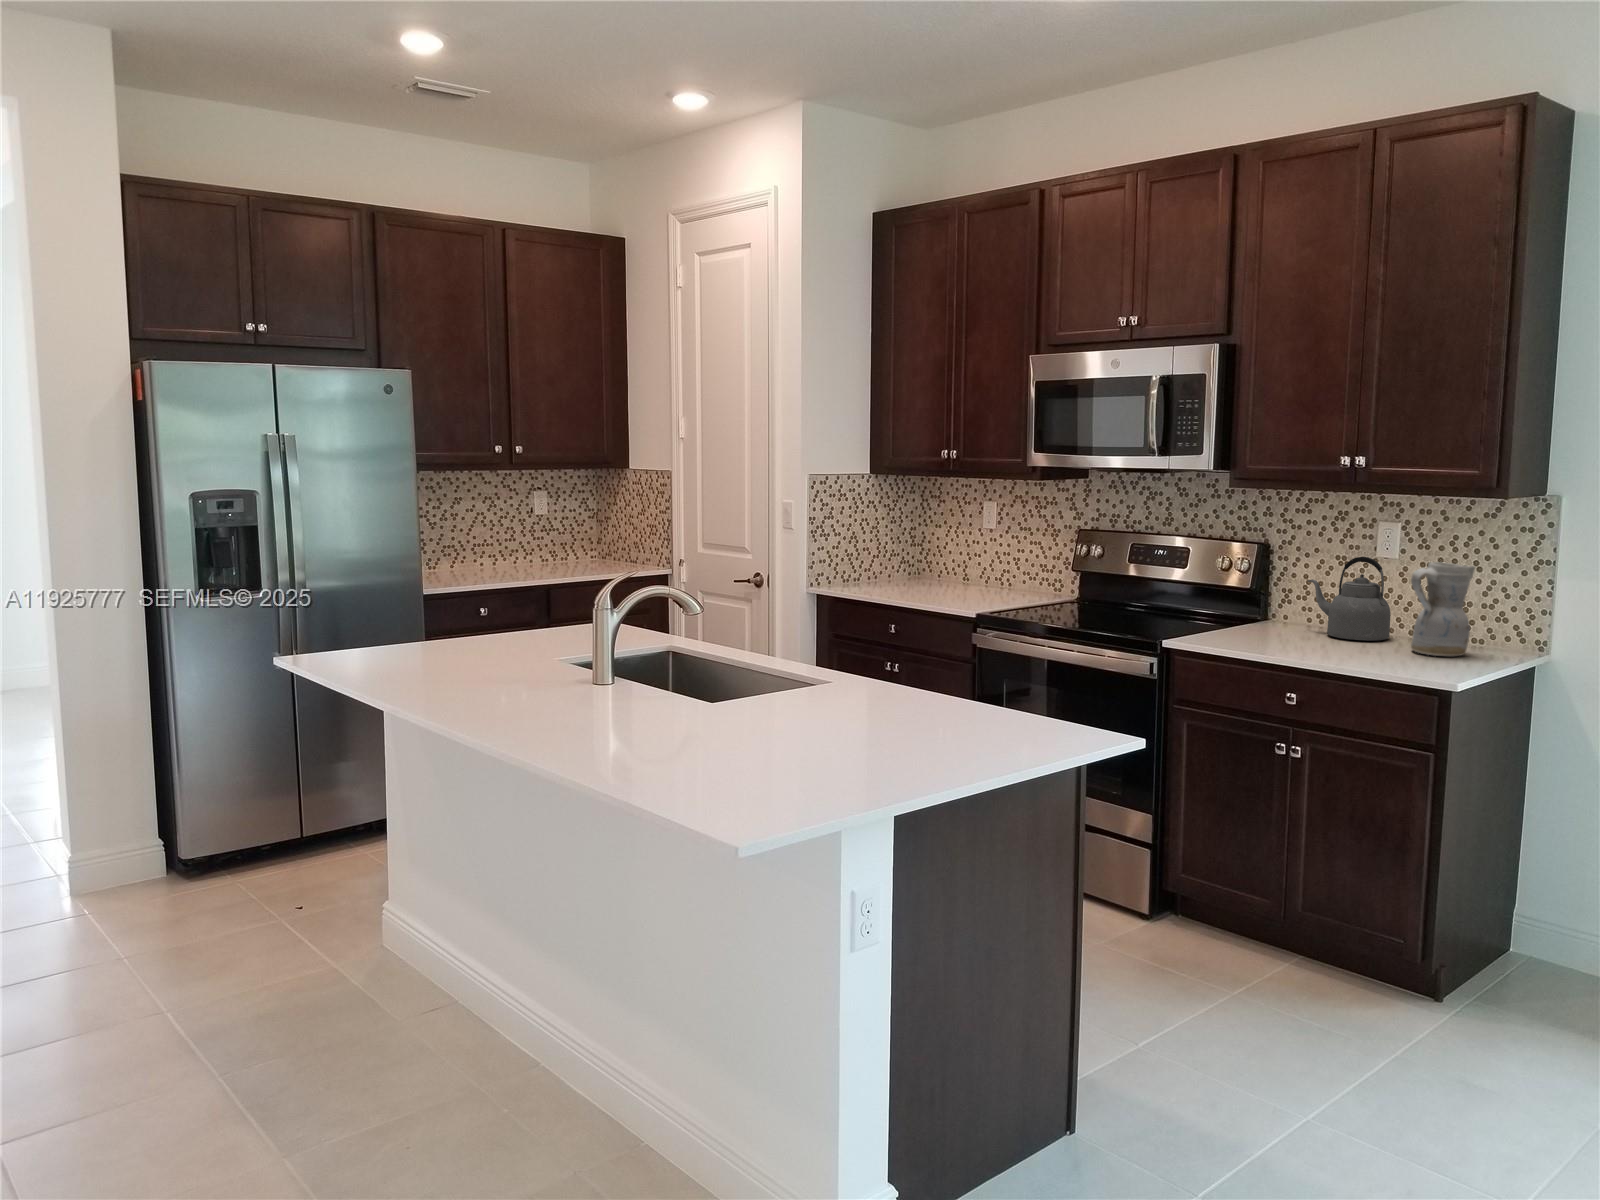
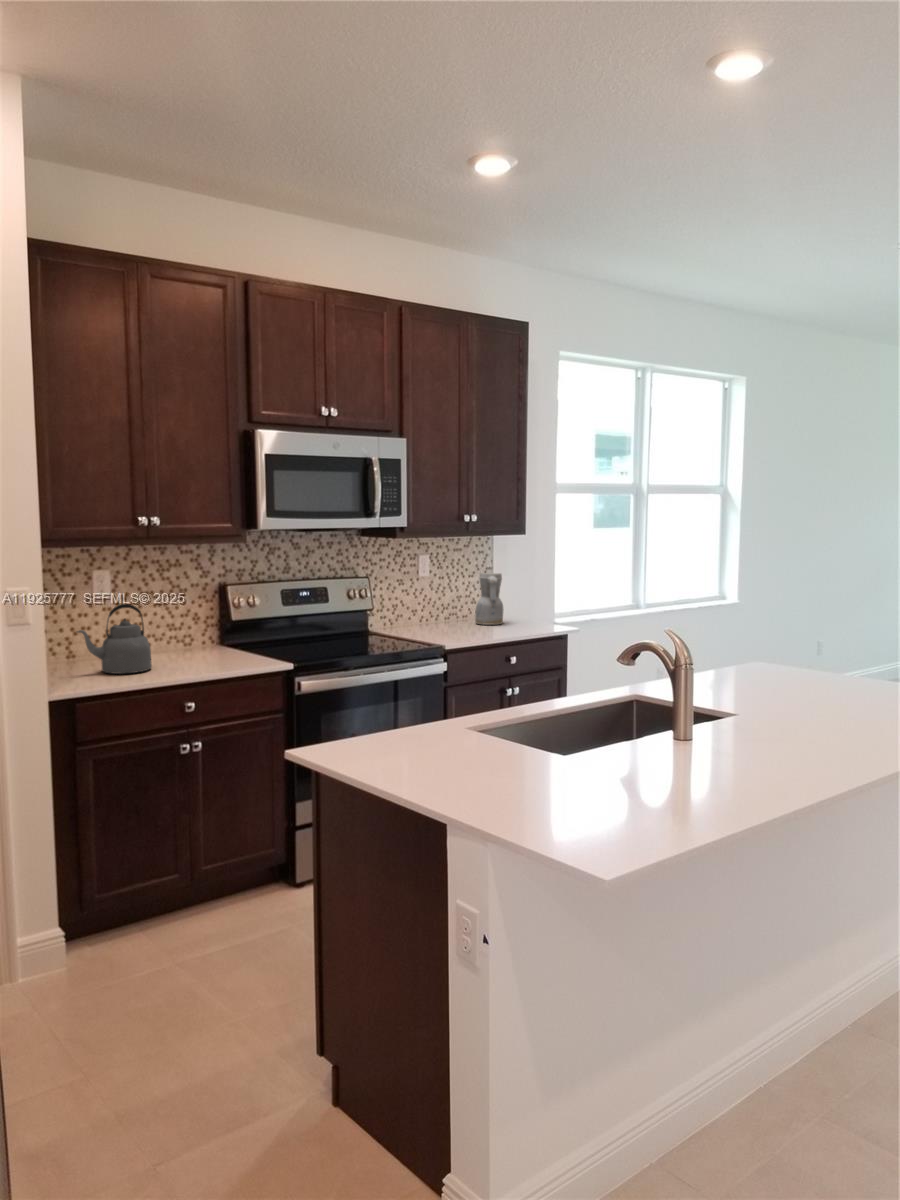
kettle: present [1308,557,1391,641] -> present [77,604,152,674]

